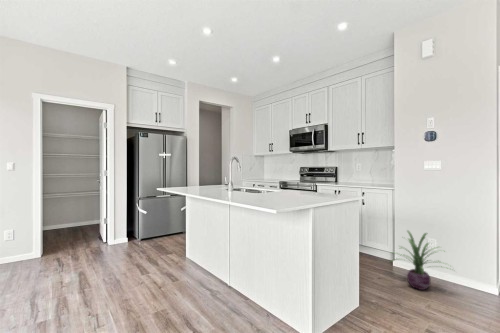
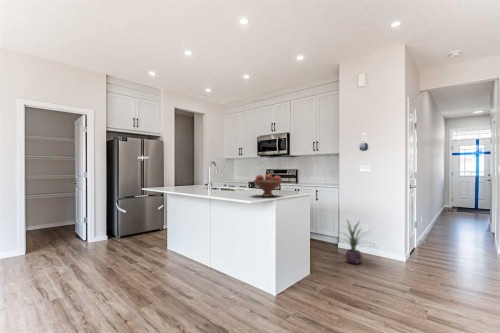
fruit bowl: none [284,170,324,199] -> present [254,174,282,197]

